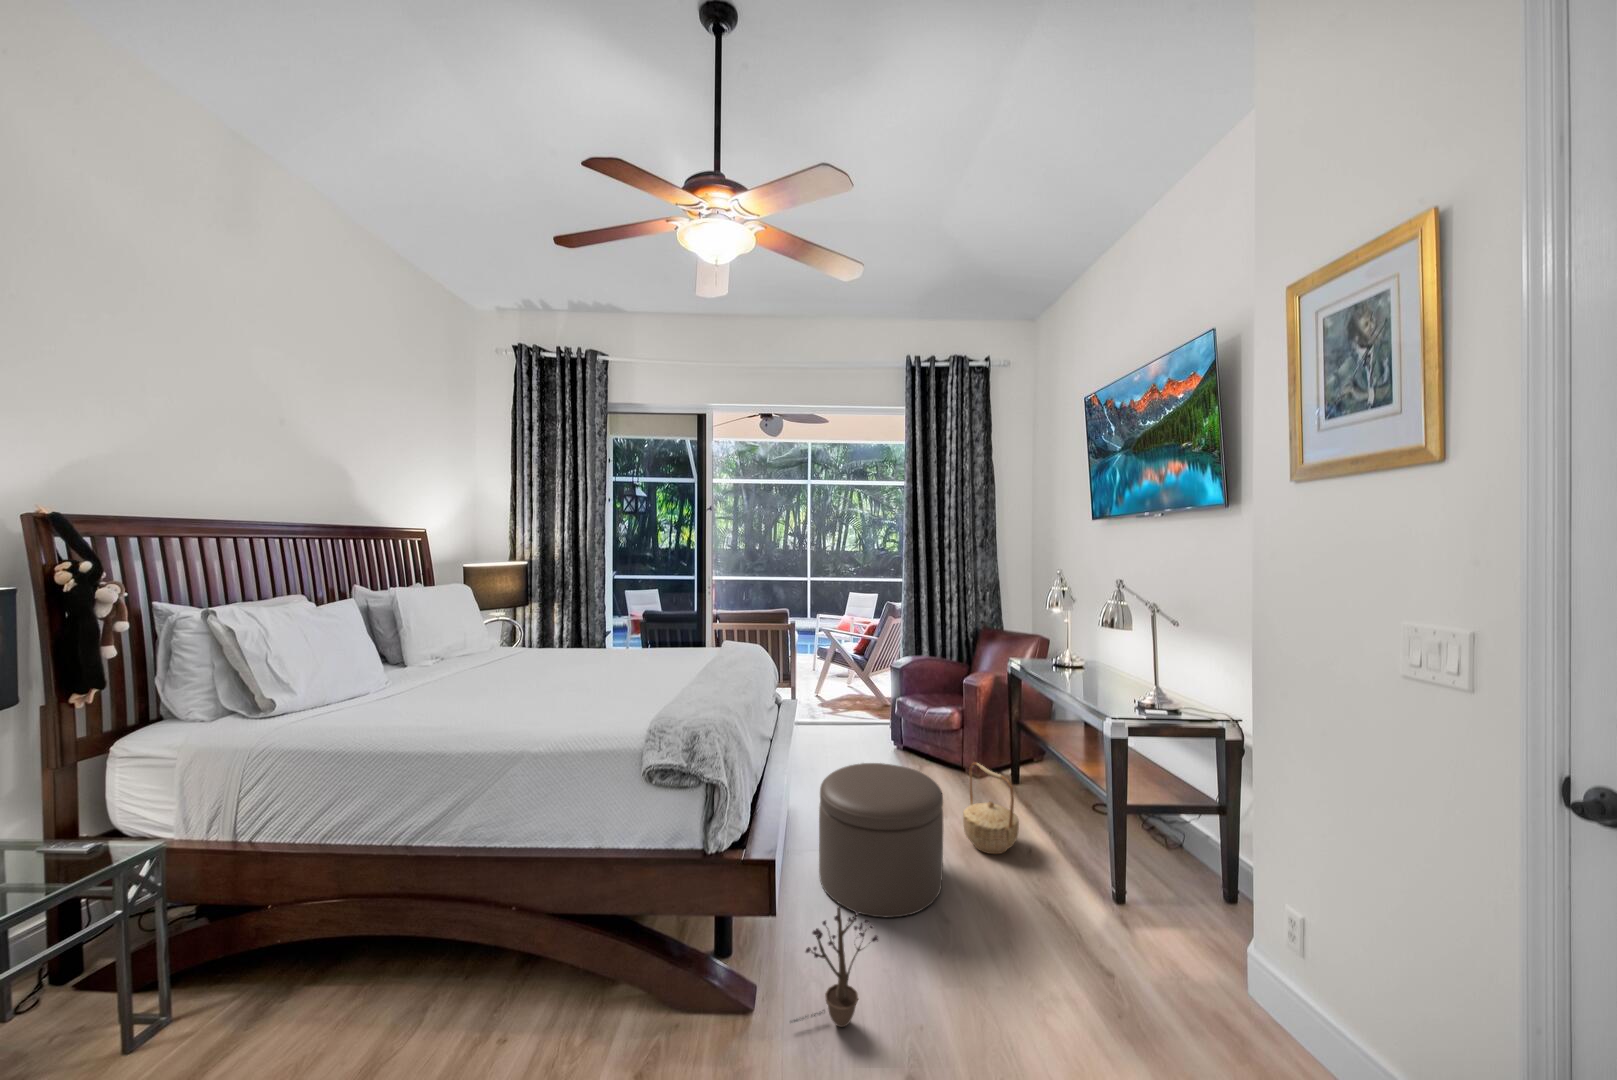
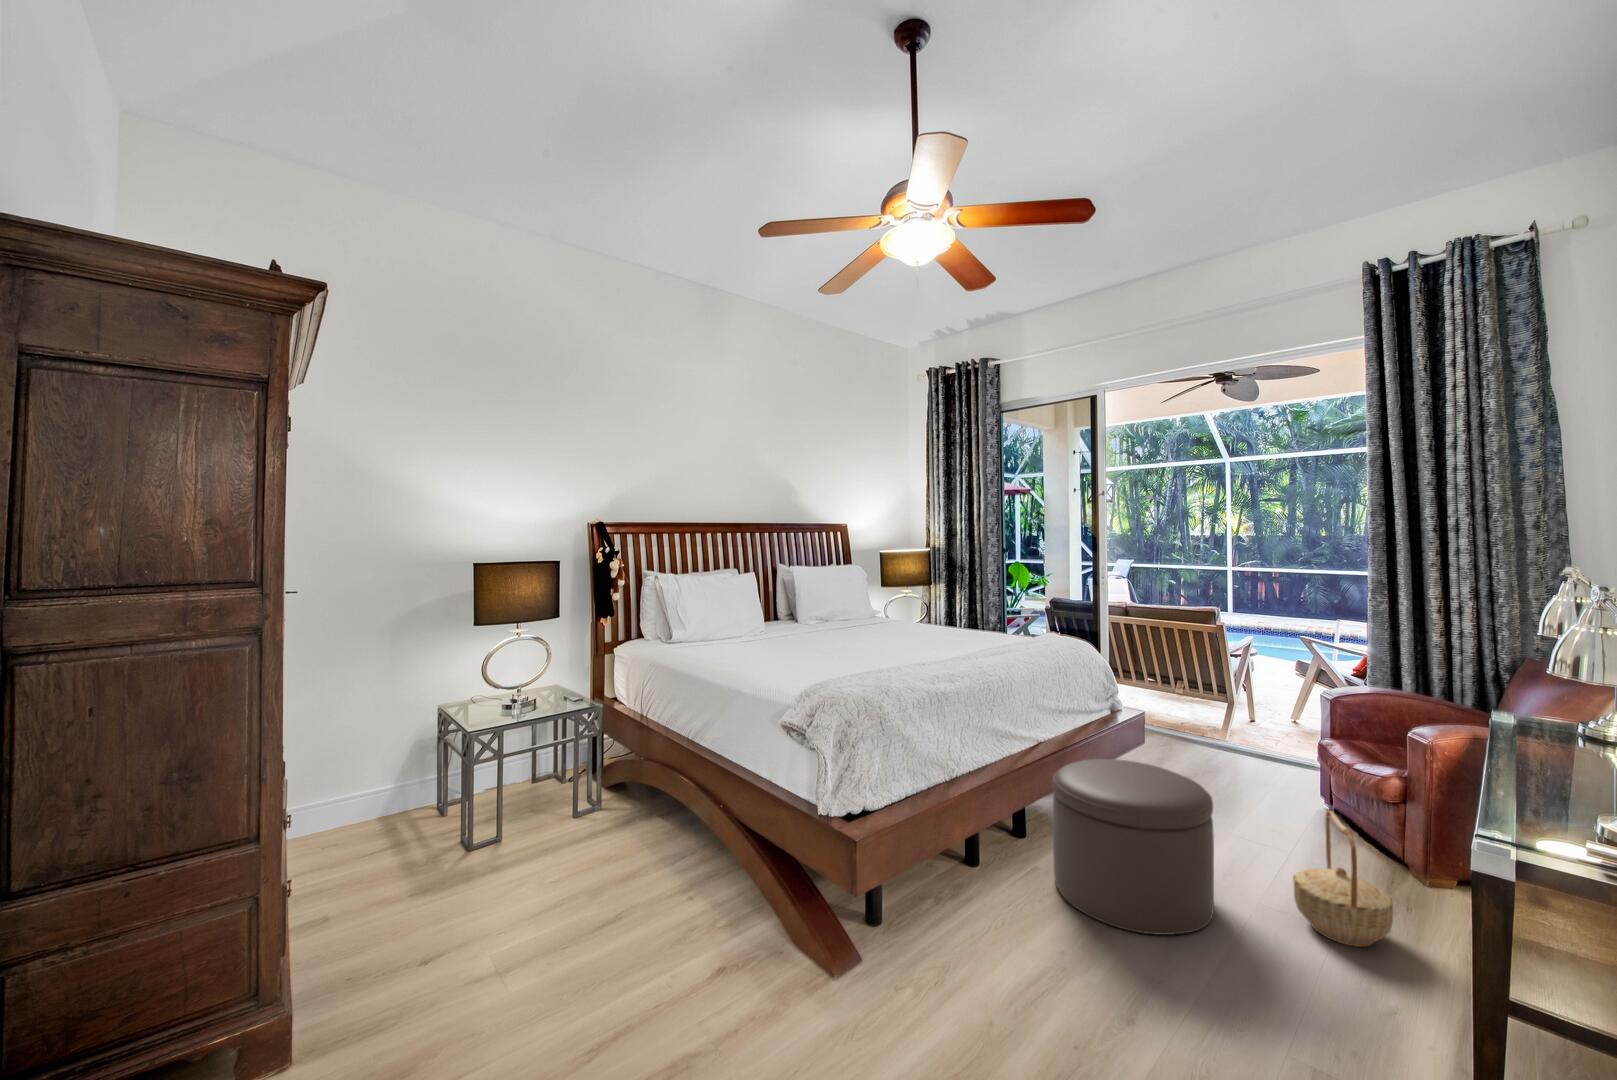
decorative plant: present [791,907,878,1027] -> none [915,836,996,957]

